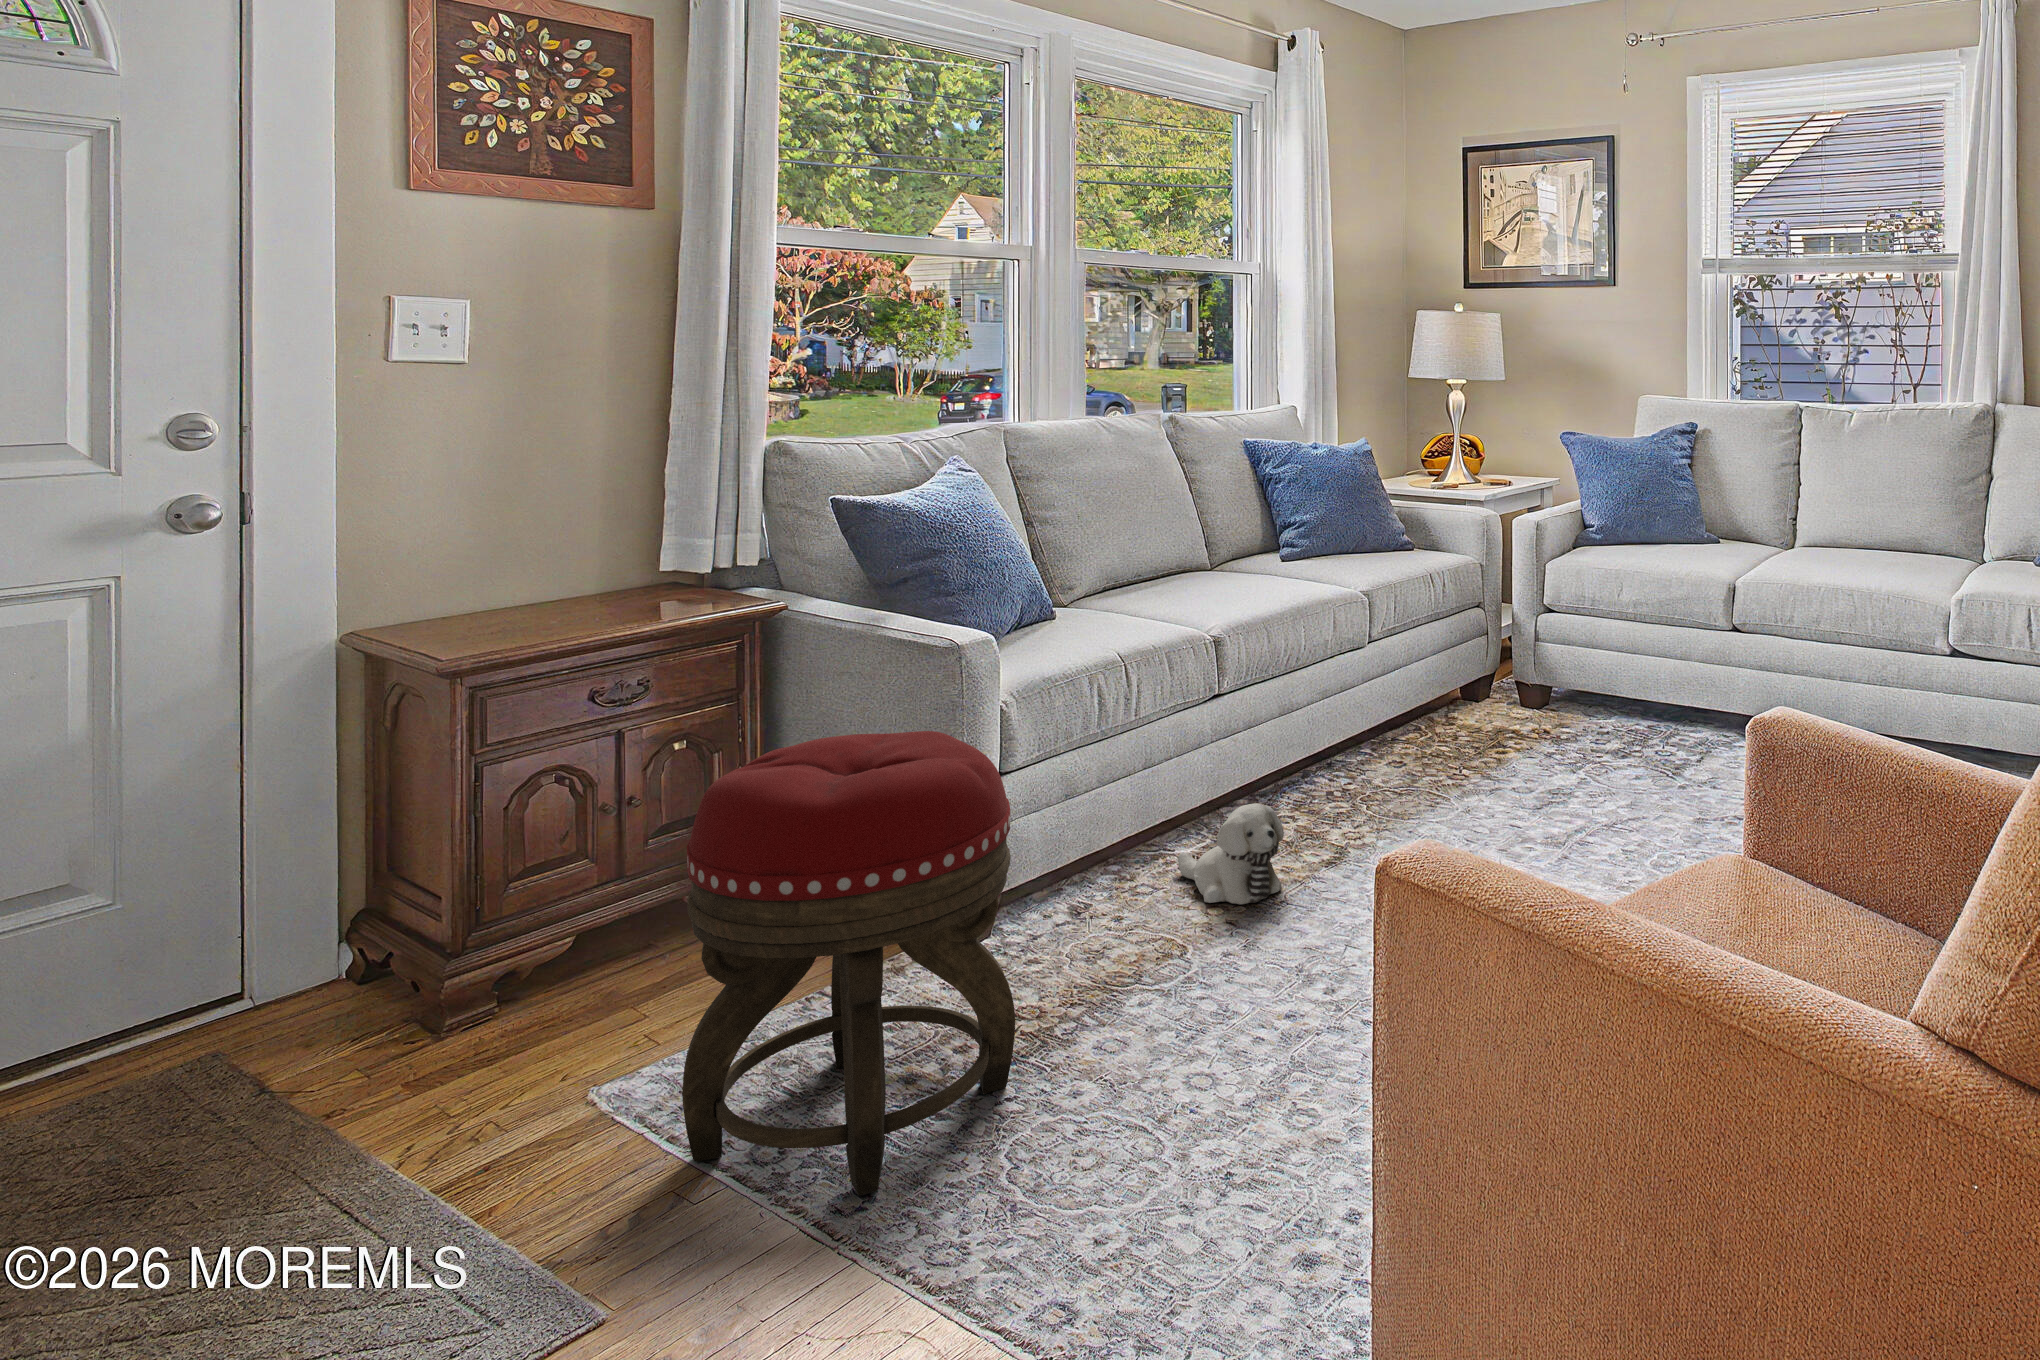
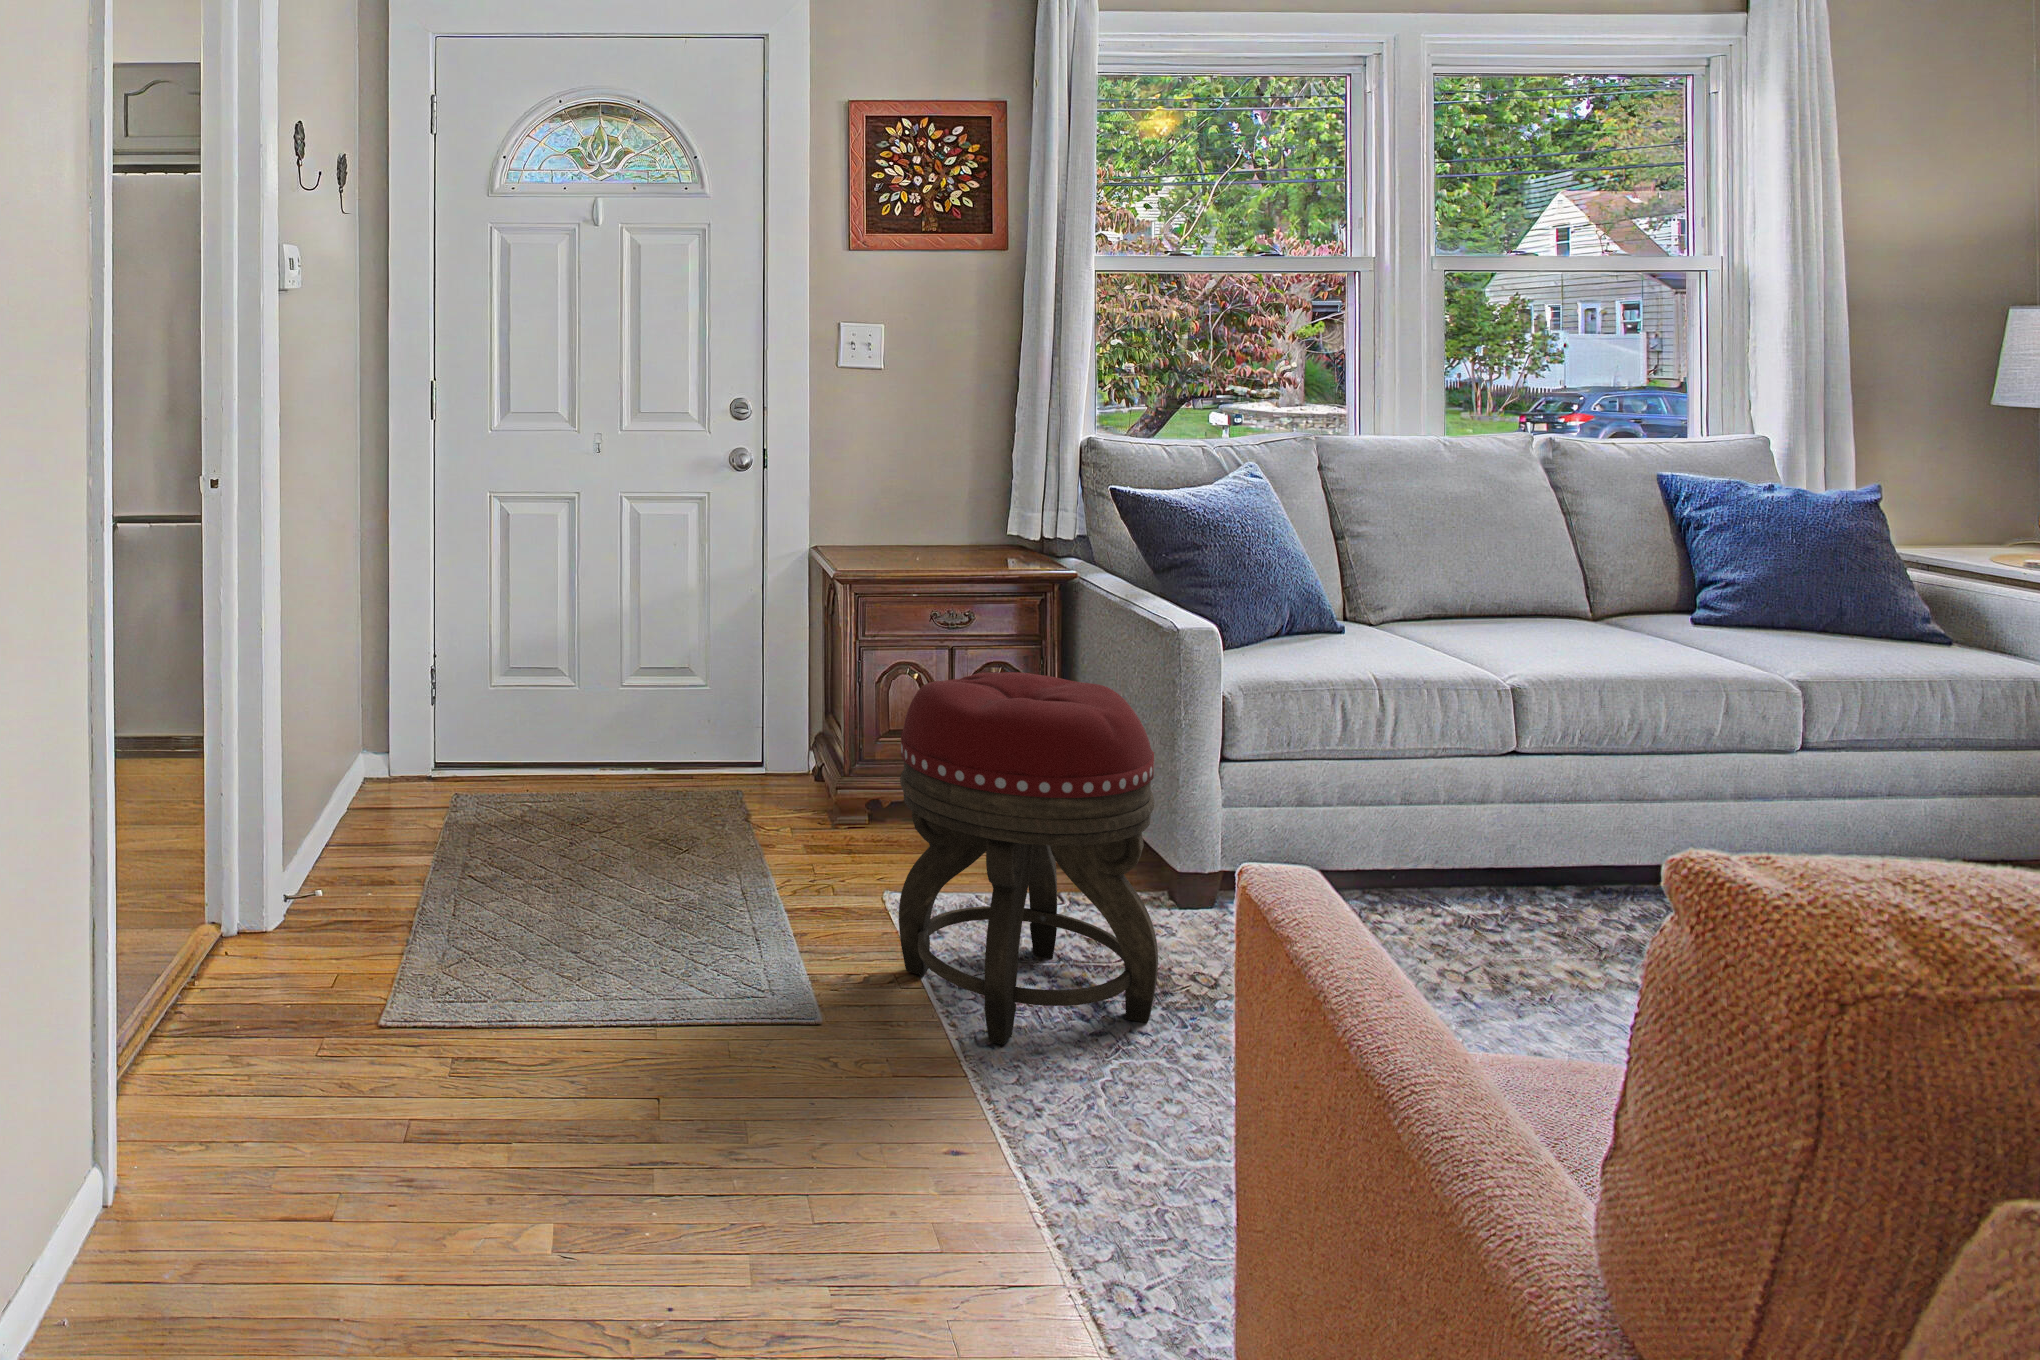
plush toy: present [1178,803,1284,905] -> none [1440,865,1556,976]

